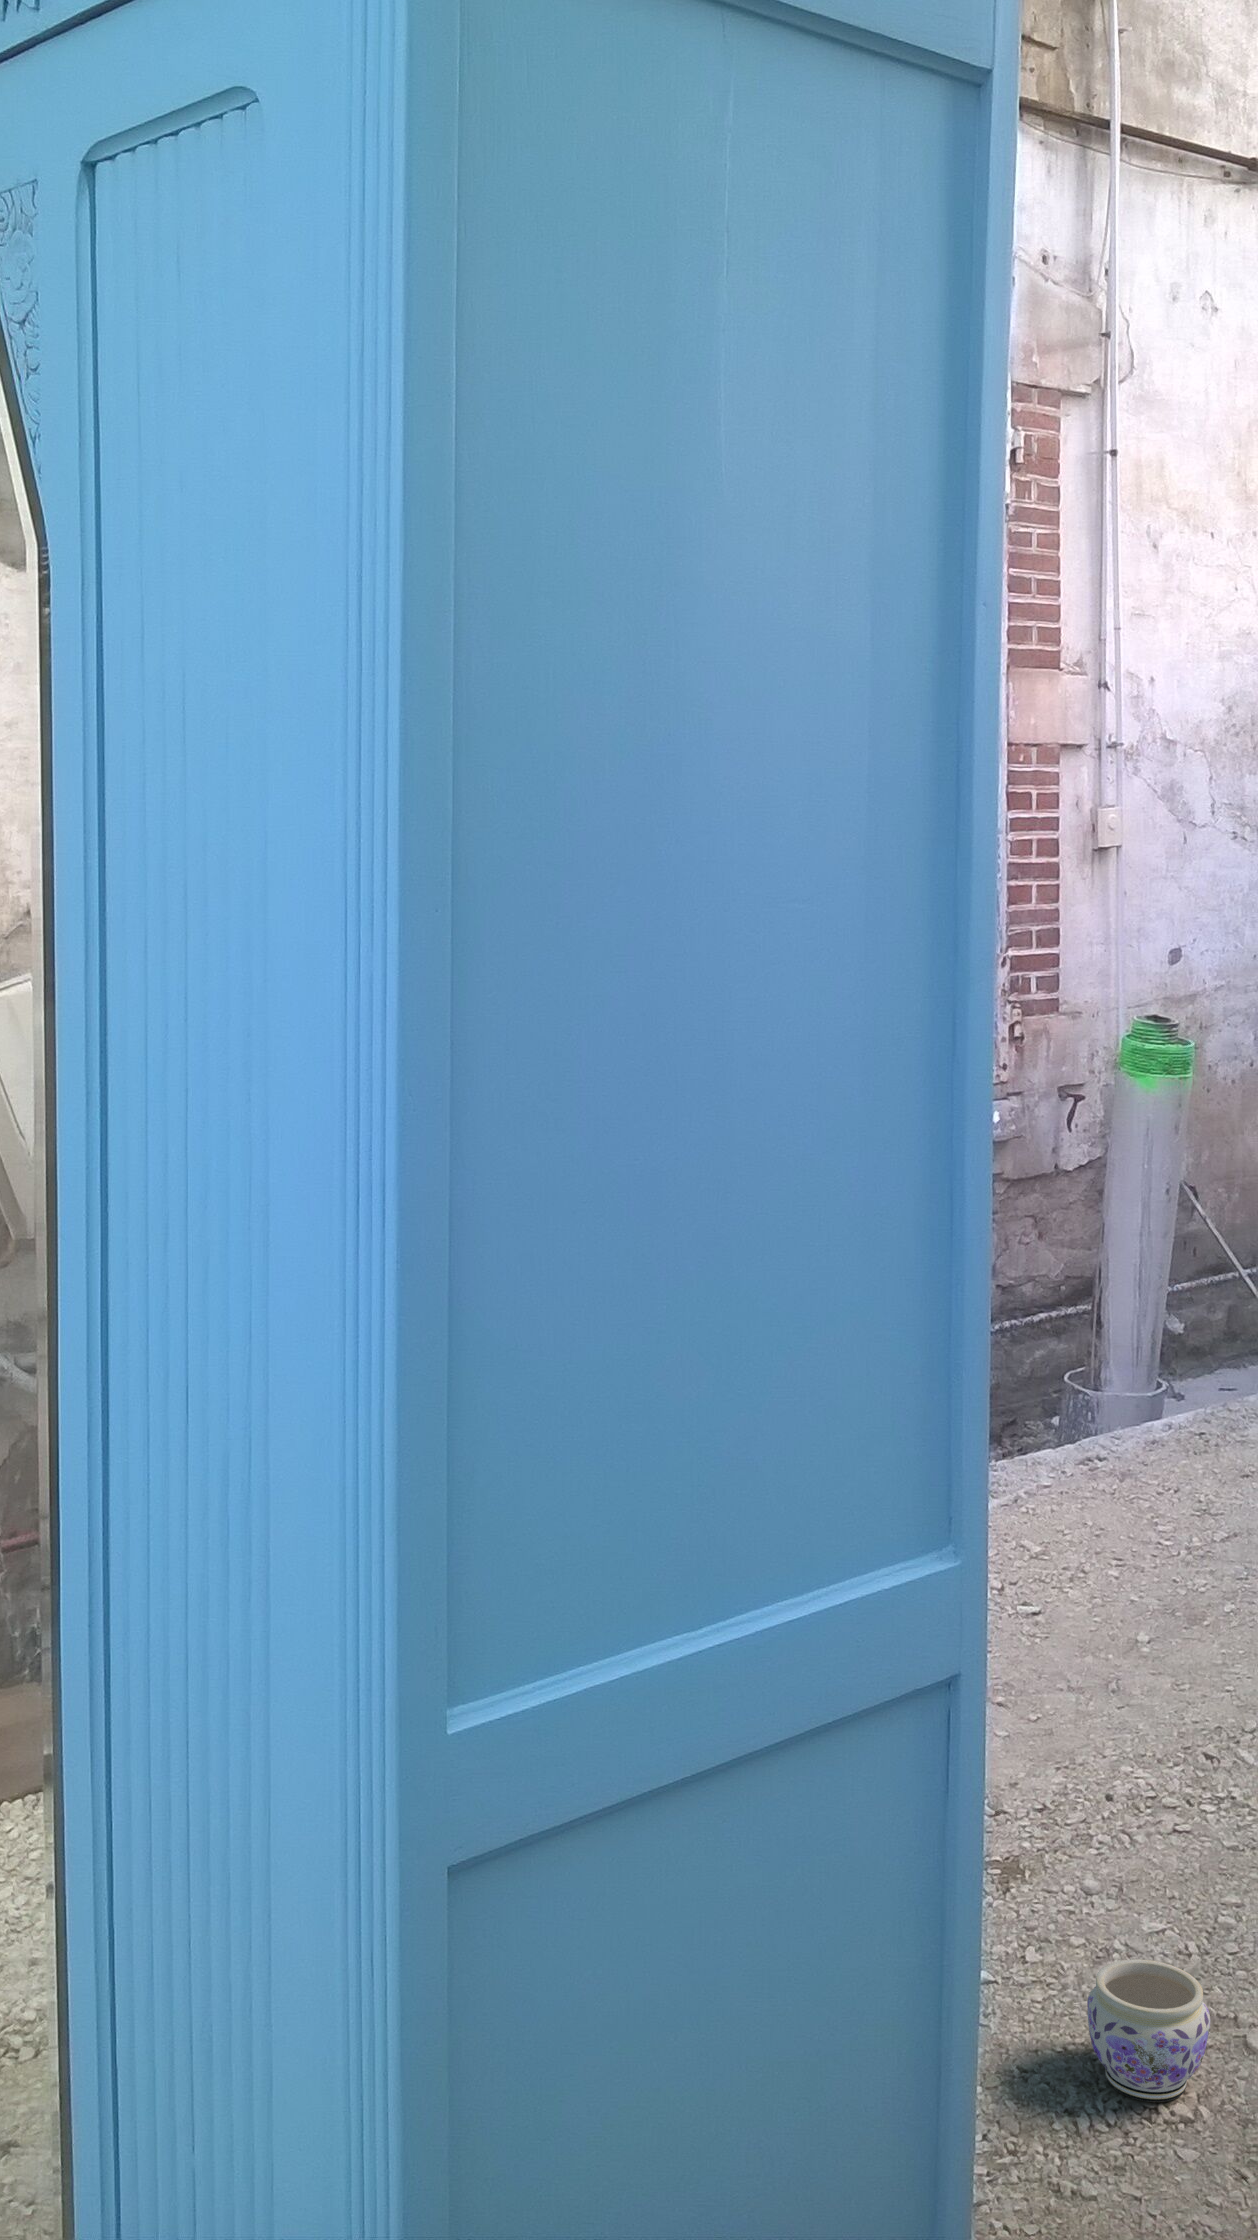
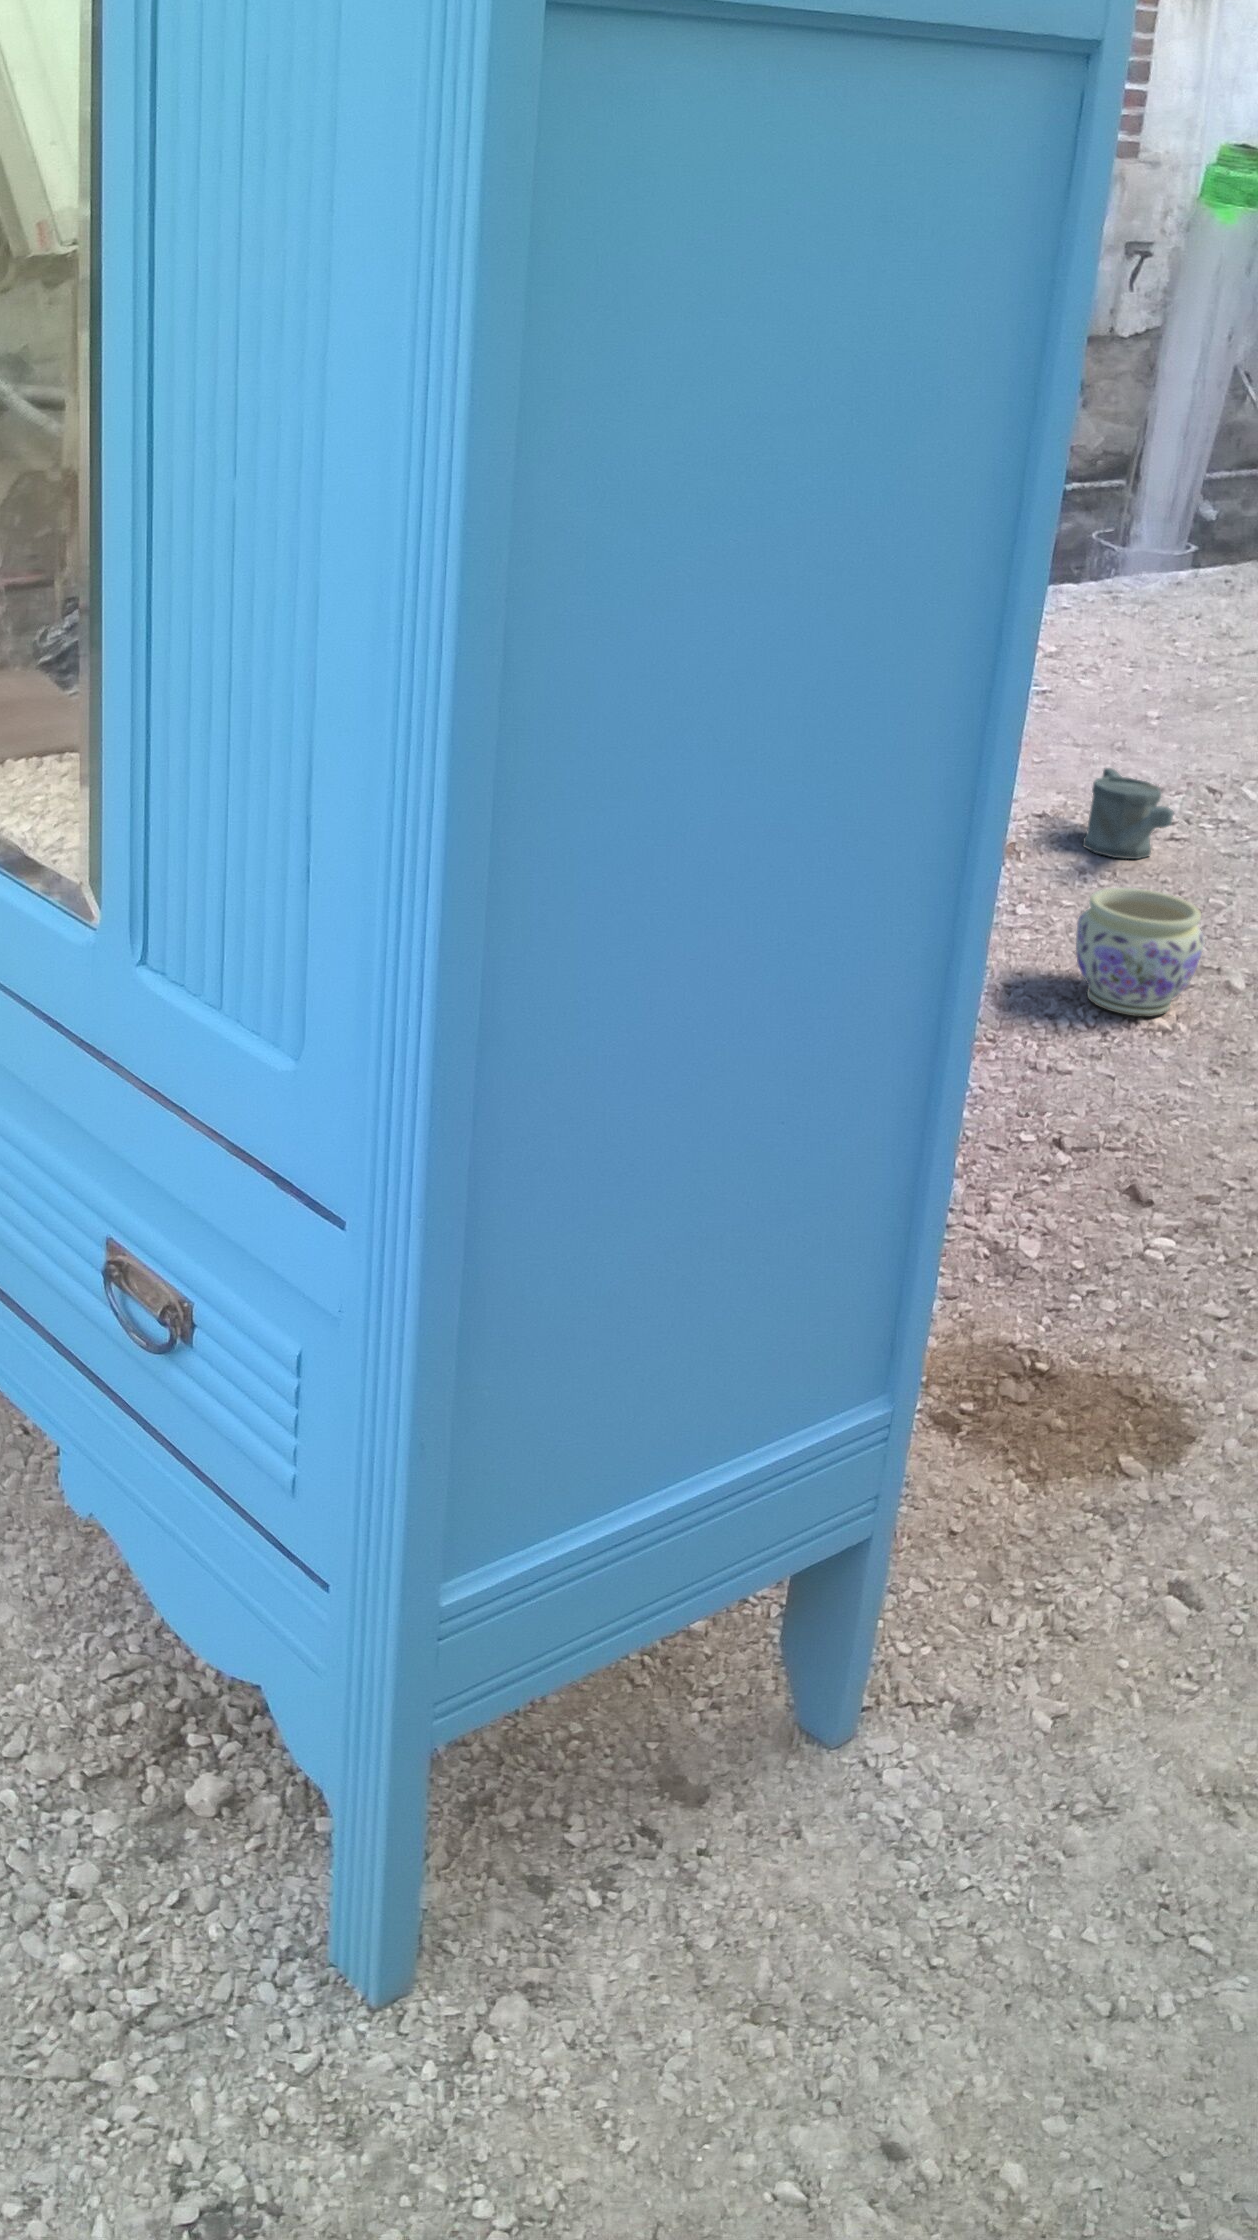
watering can: none [1086,1764,1169,1869] -> present [1083,768,1174,859]

